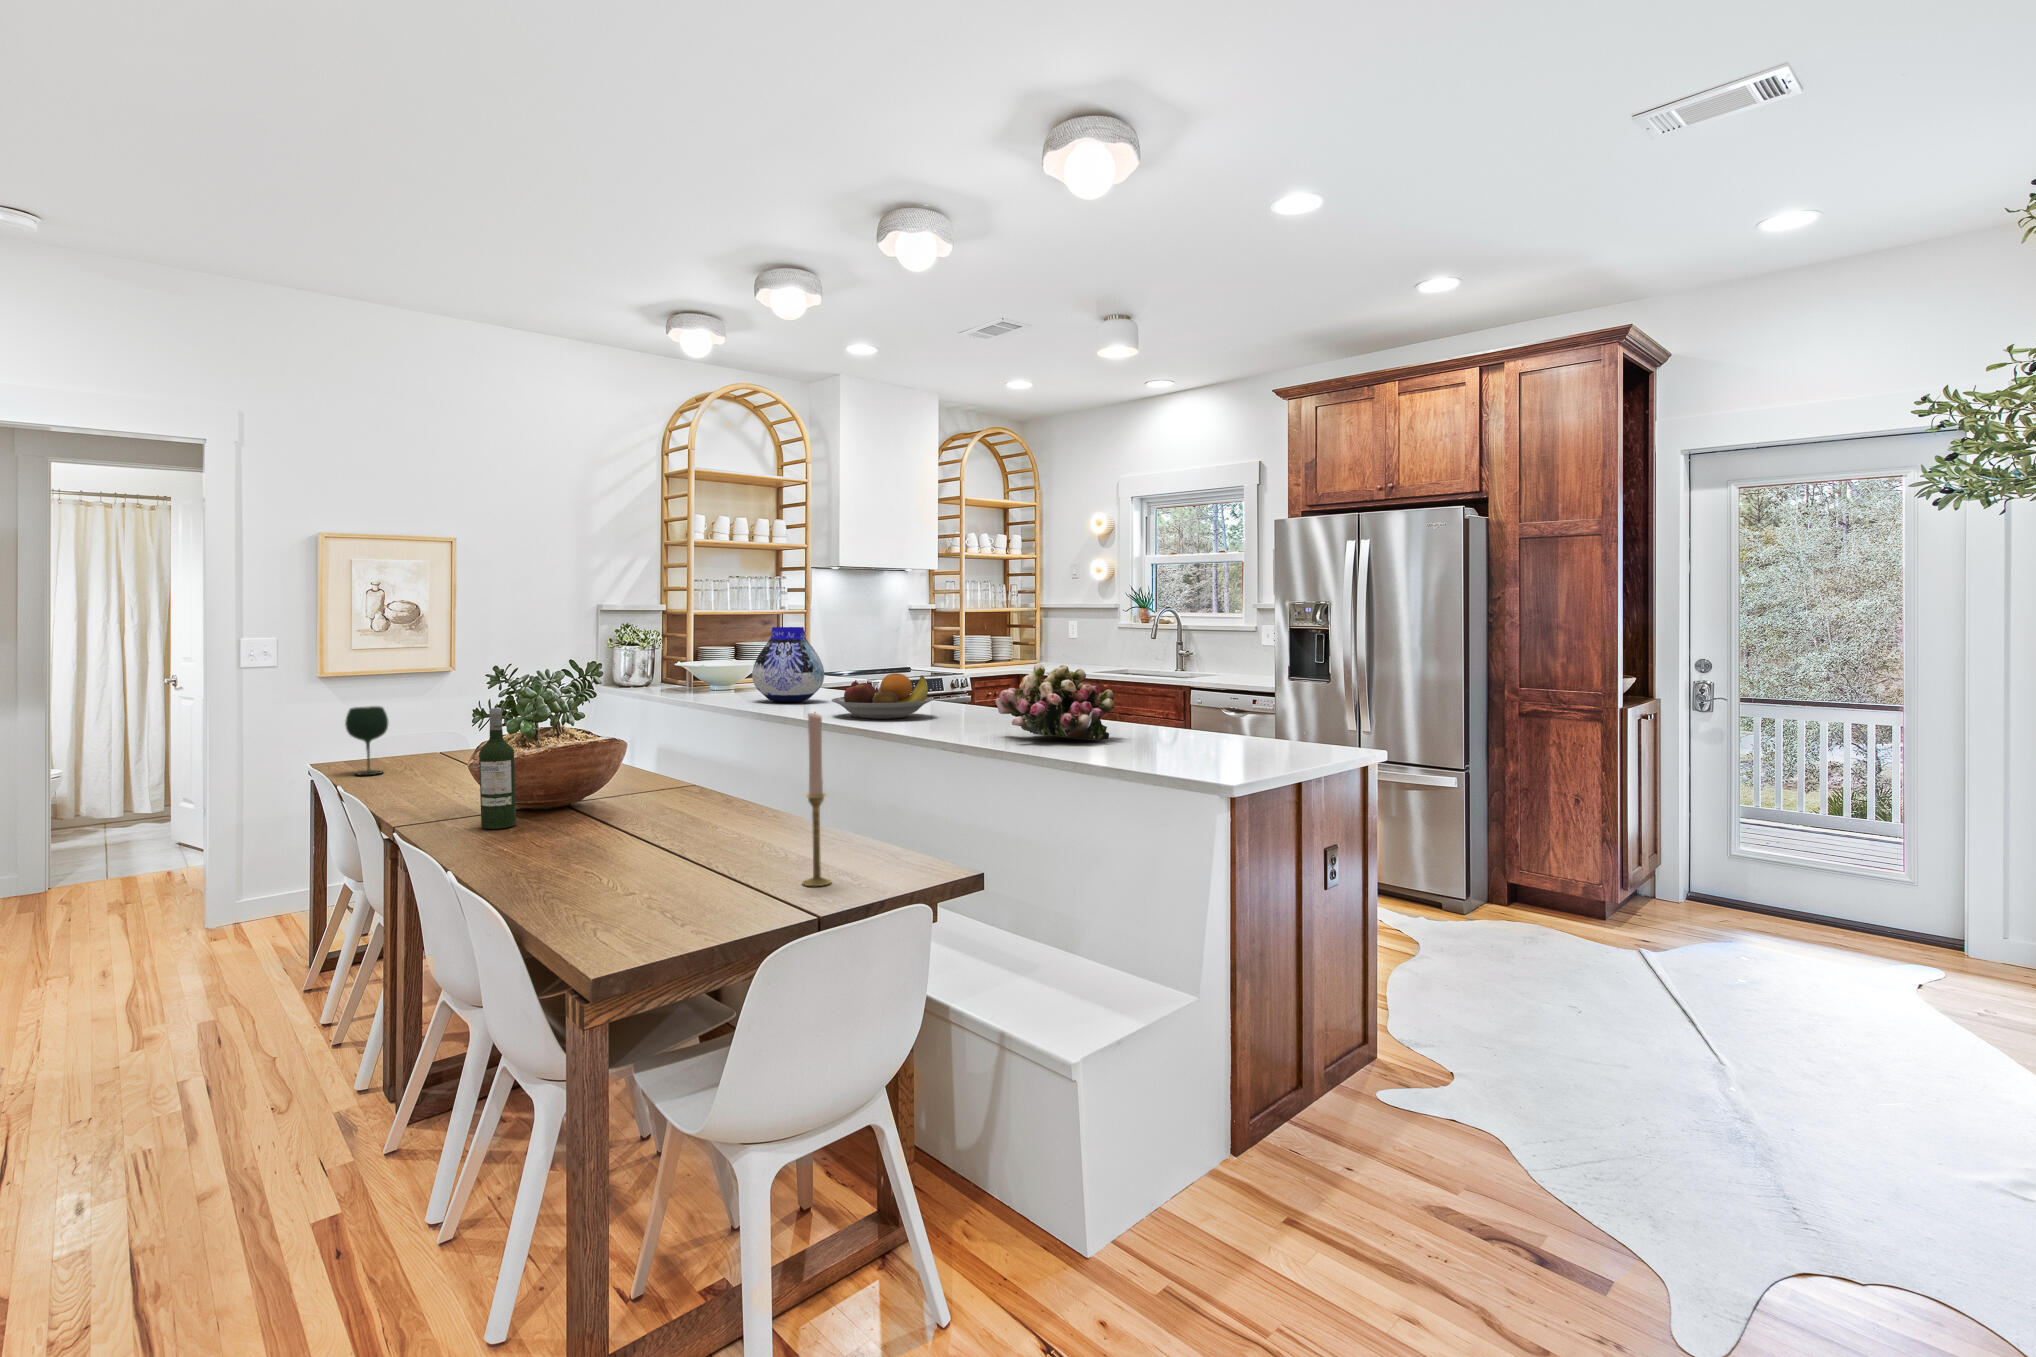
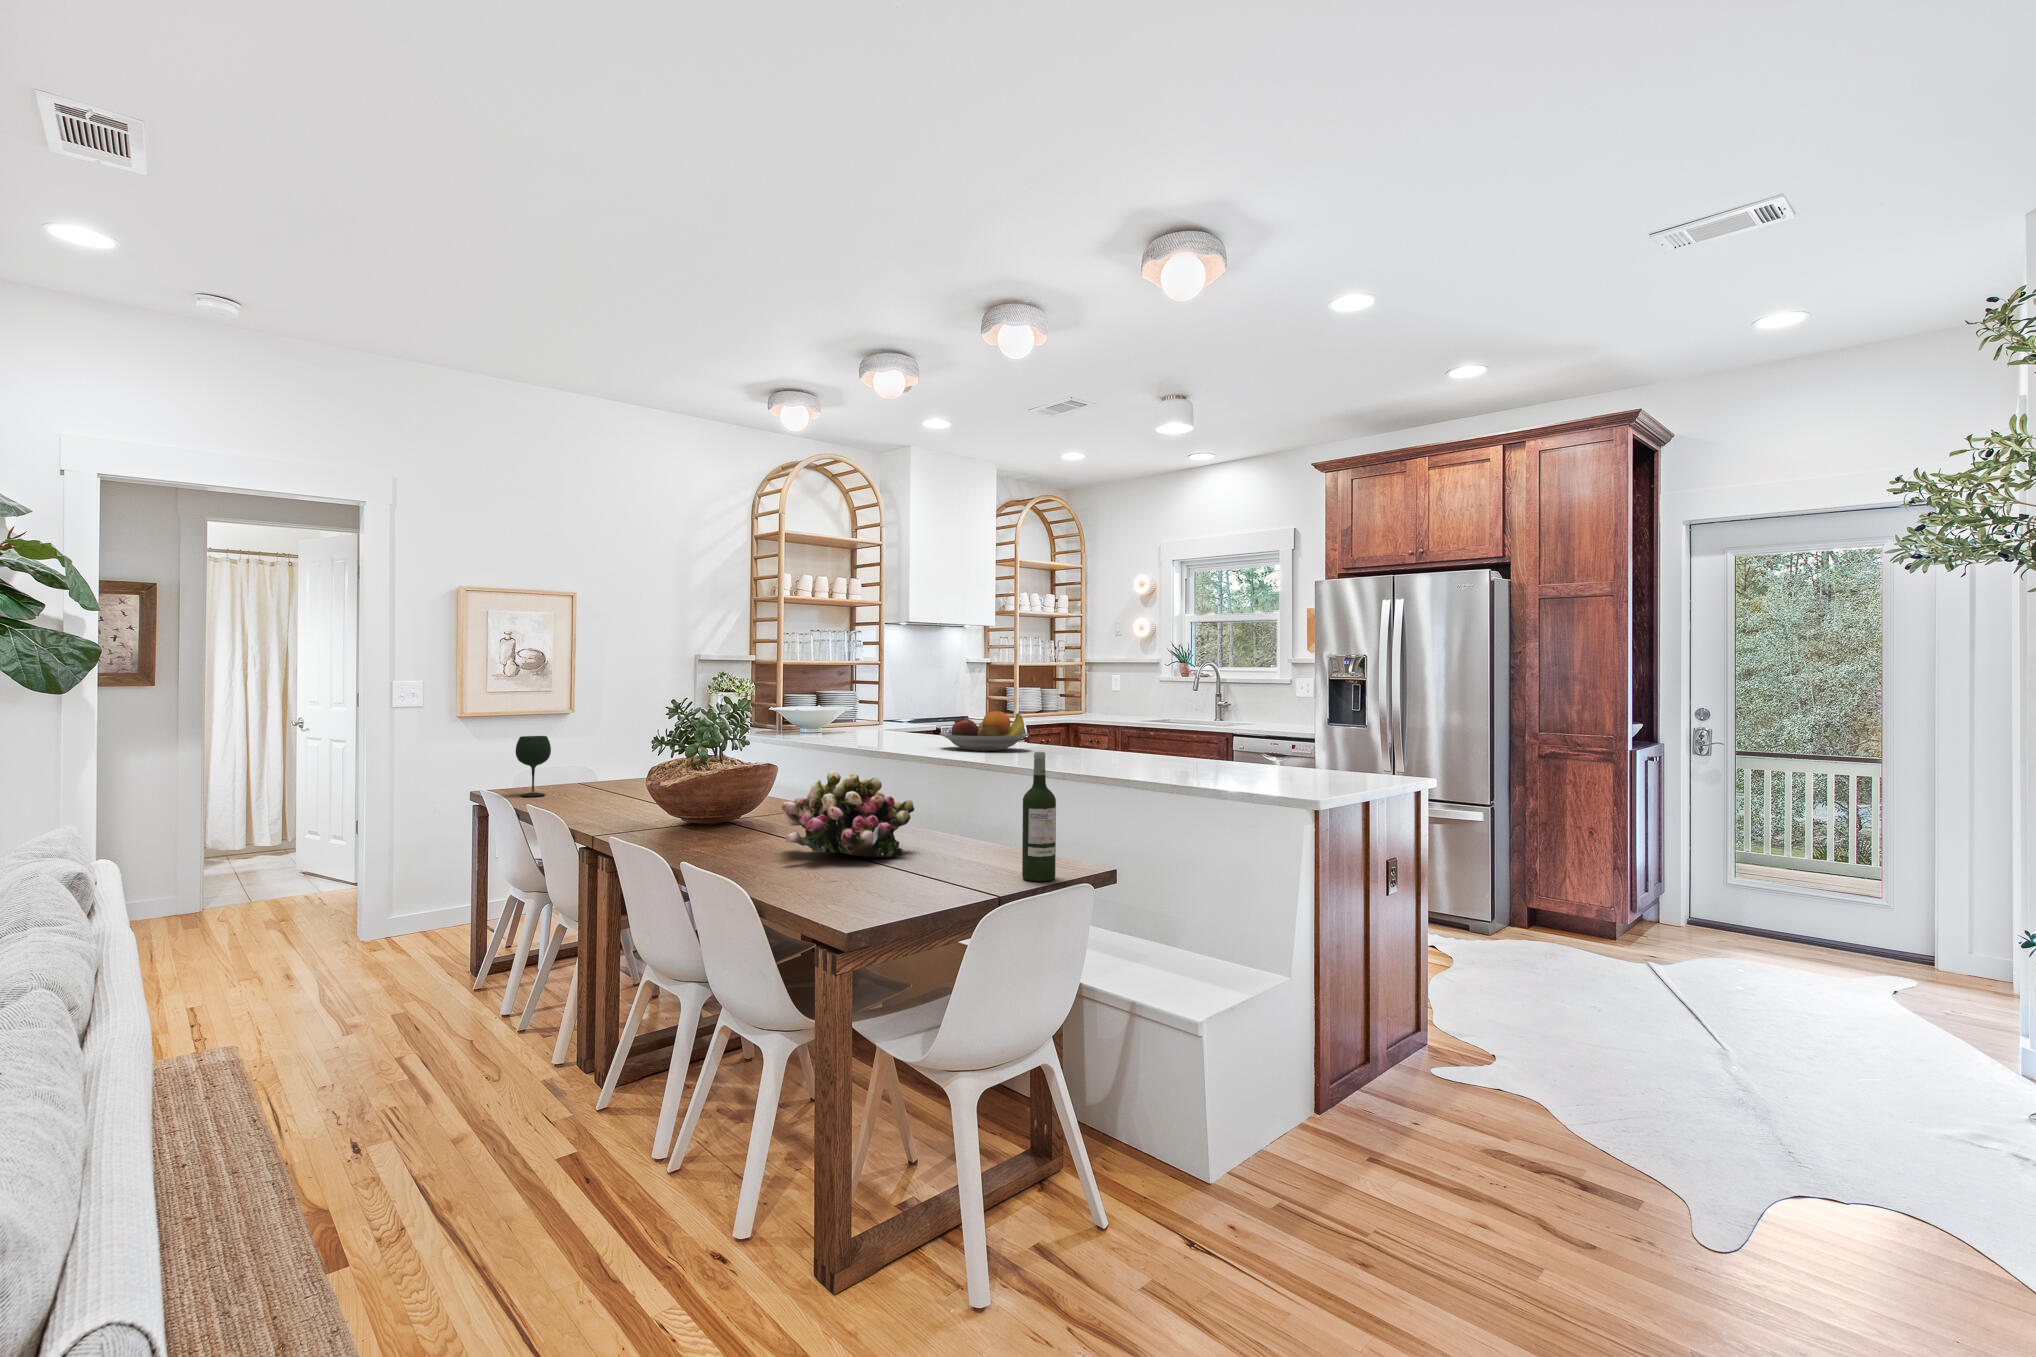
vase: present [752,627,824,702] -> none [856,671,919,738]
flower arrangement: present [995,664,1114,740] -> present [782,771,914,857]
wine bottle: present [479,708,516,829] -> present [1022,752,1056,881]
candlestick: present [803,713,831,886] -> none [974,729,999,875]

